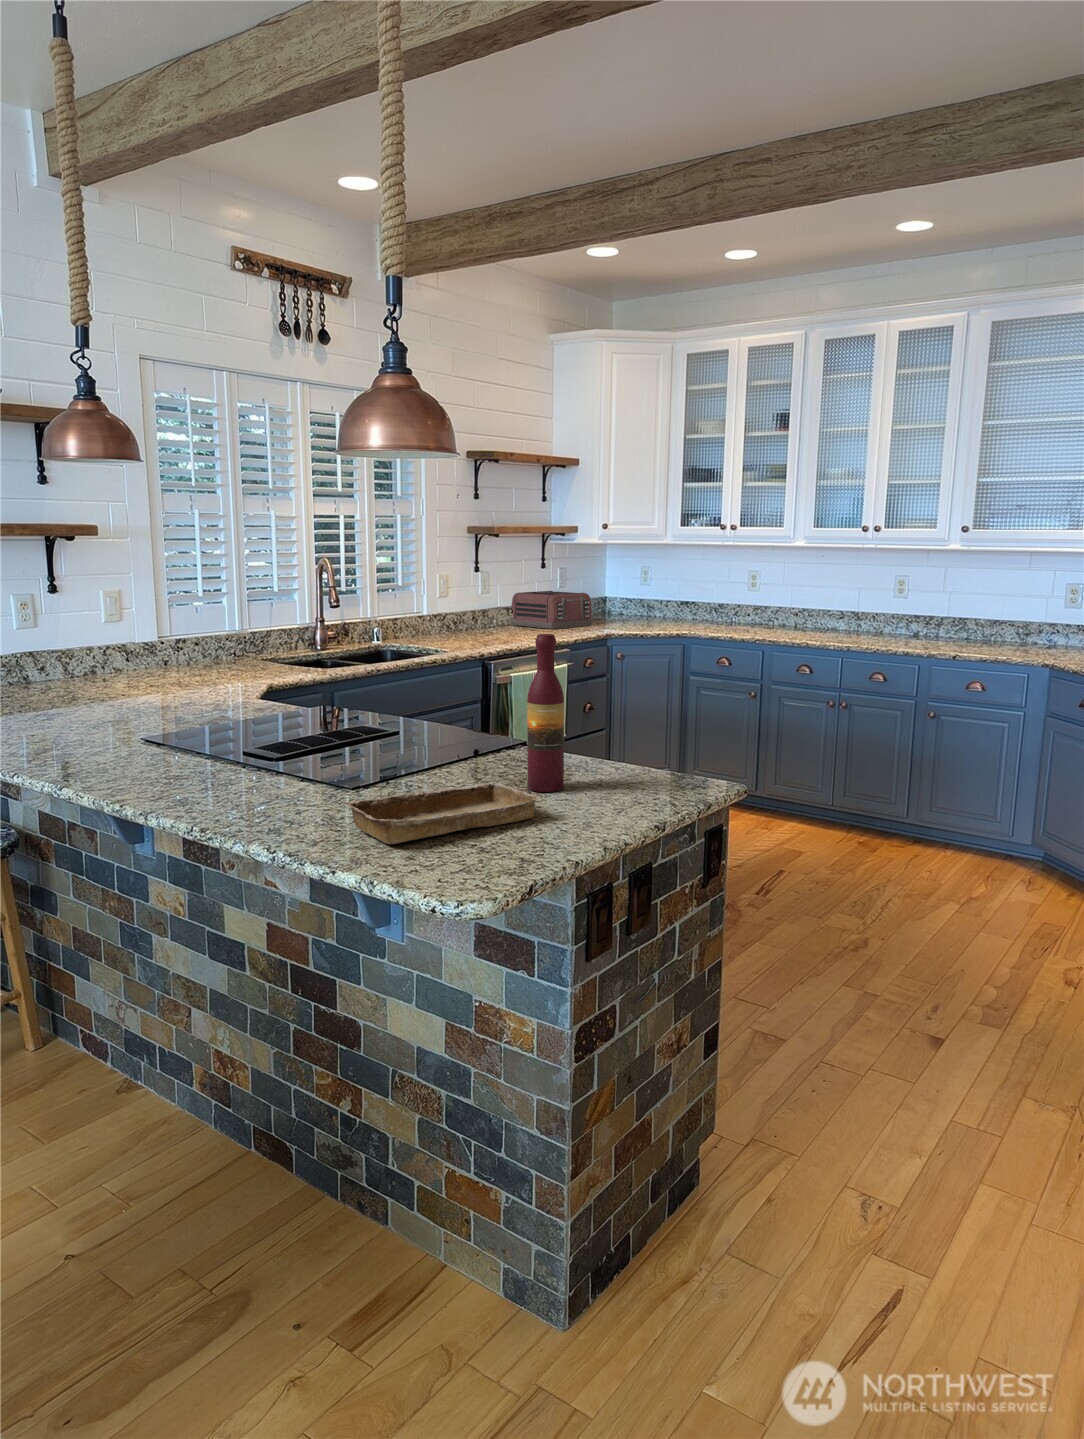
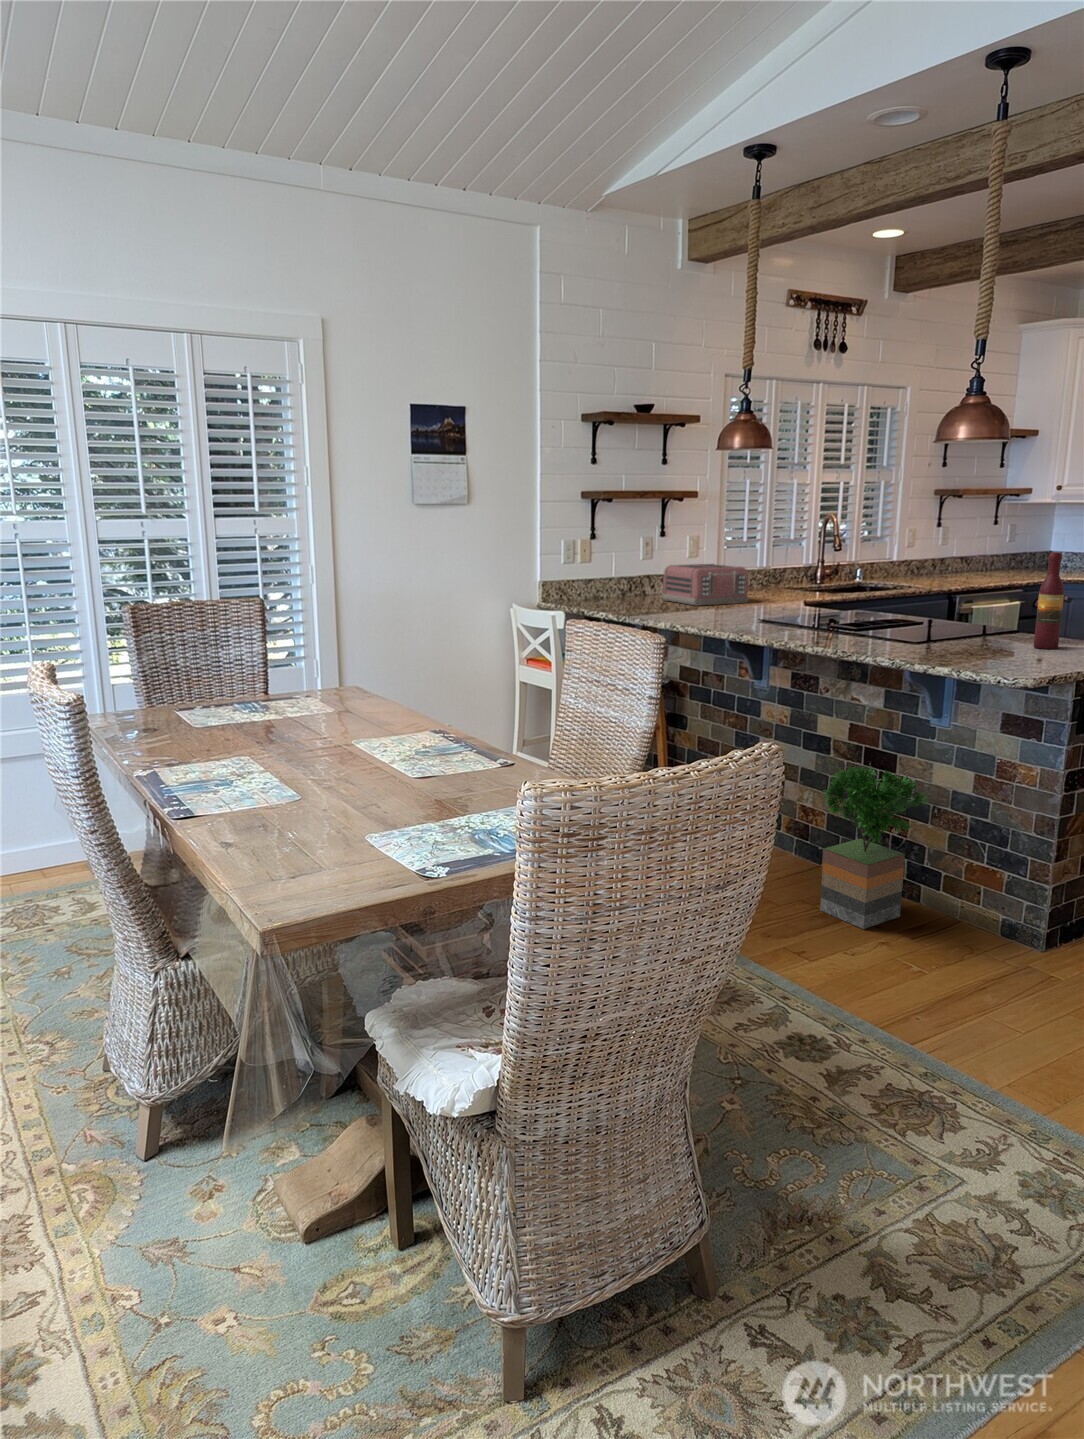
toaster: present [511,591,592,629] -> present [662,564,749,606]
tray: present [343,782,541,844] -> none [930,639,1051,660]
potted tree: none [168,1018,375,1341] -> present [820,766,928,929]

